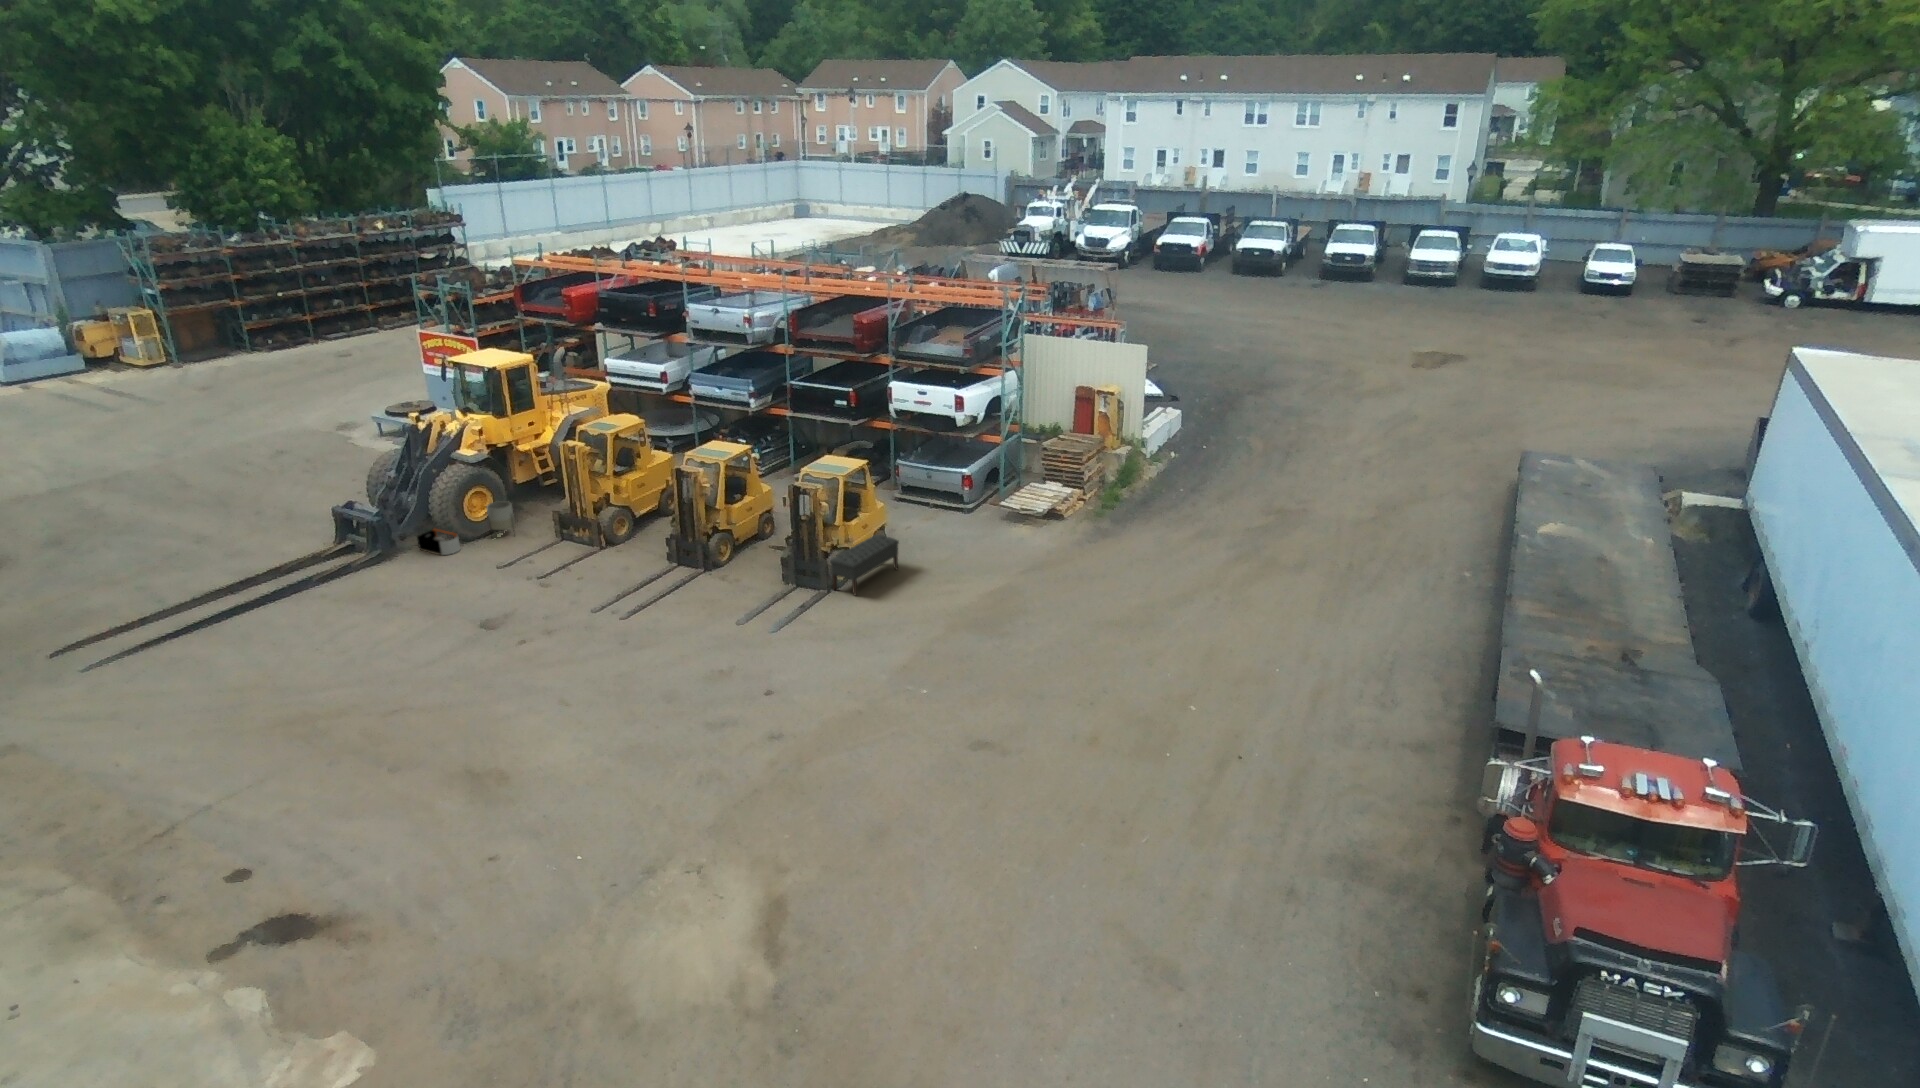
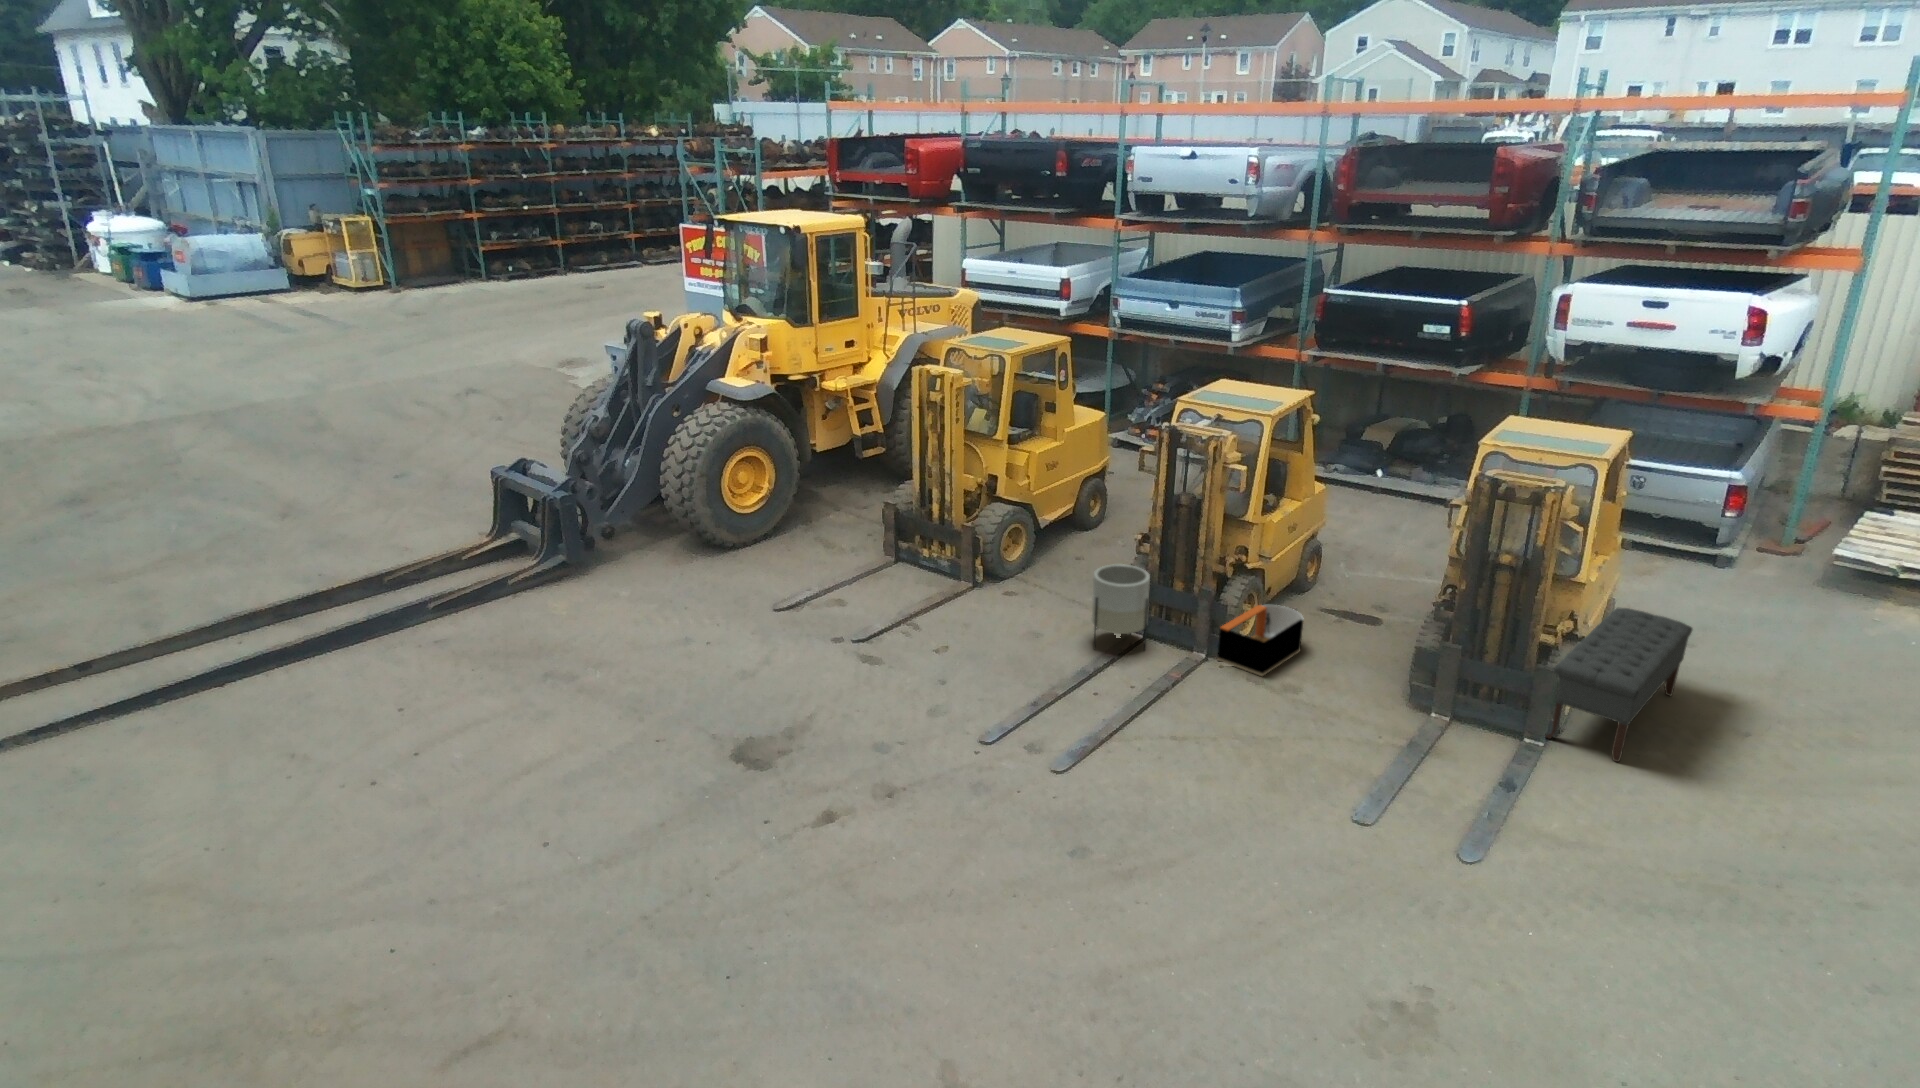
planter: present [487,501,515,530] -> present [1092,564,1150,648]
storage bin: present [417,529,460,555] -> present [1217,605,1303,676]

